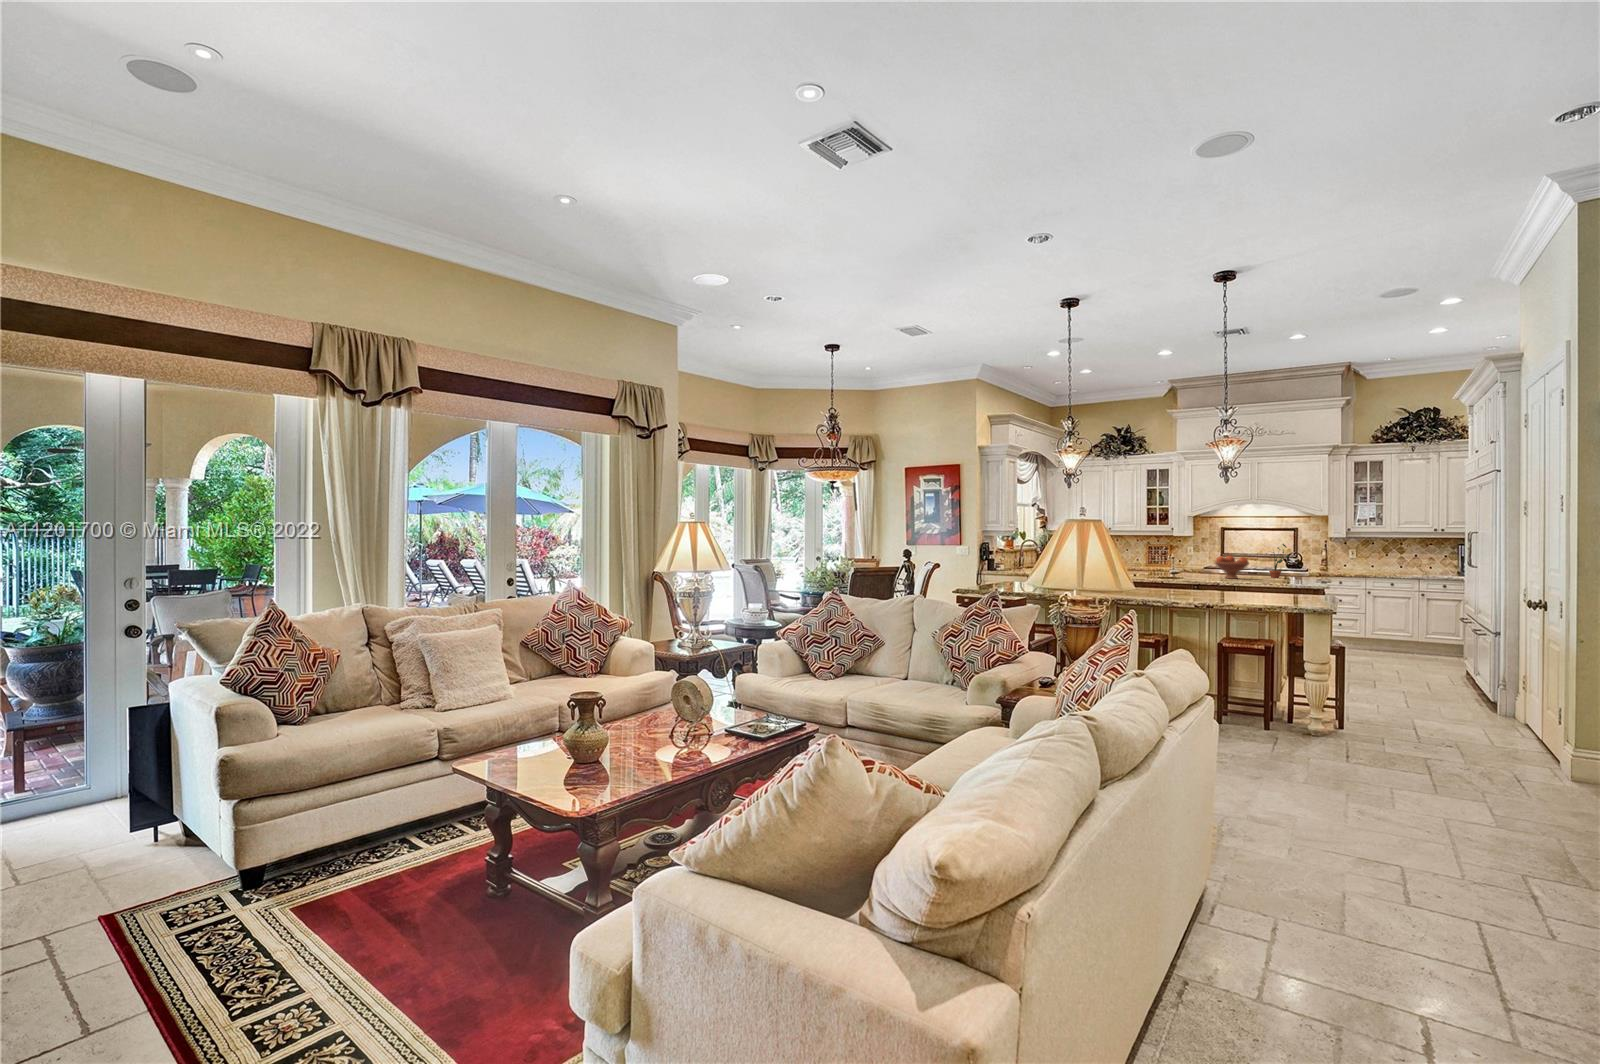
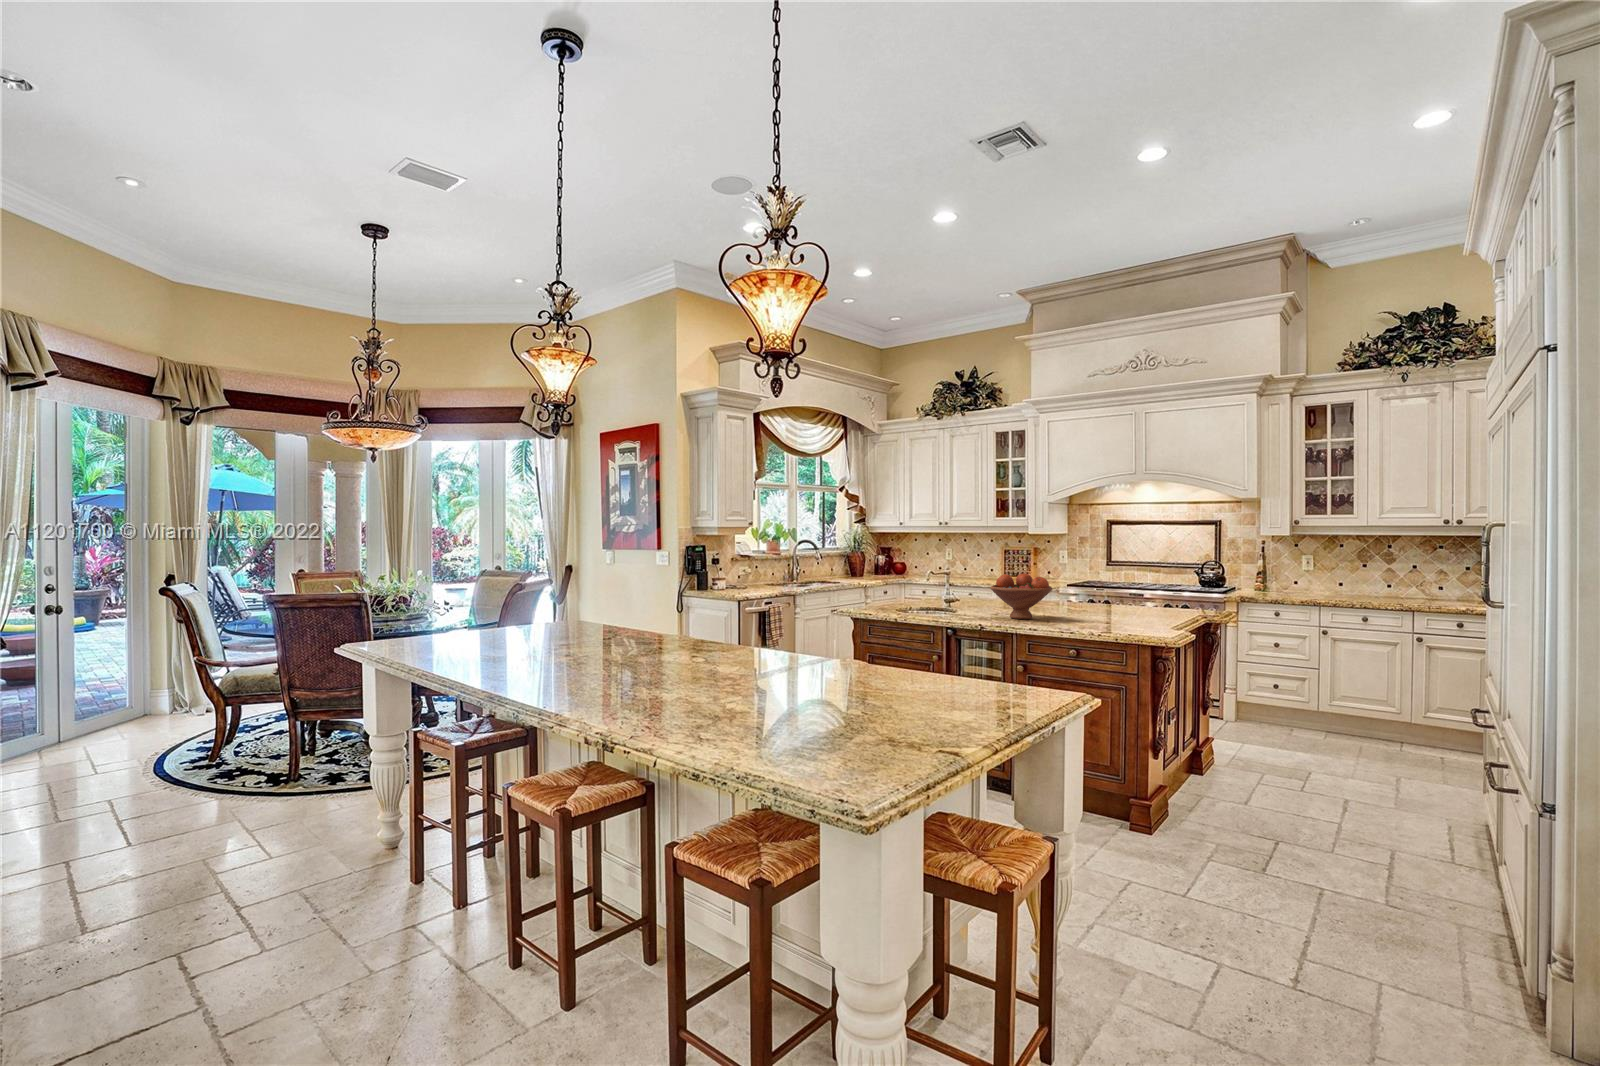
potted plant: present [1269,544,1289,578] -> none [1110,549,1155,614]

